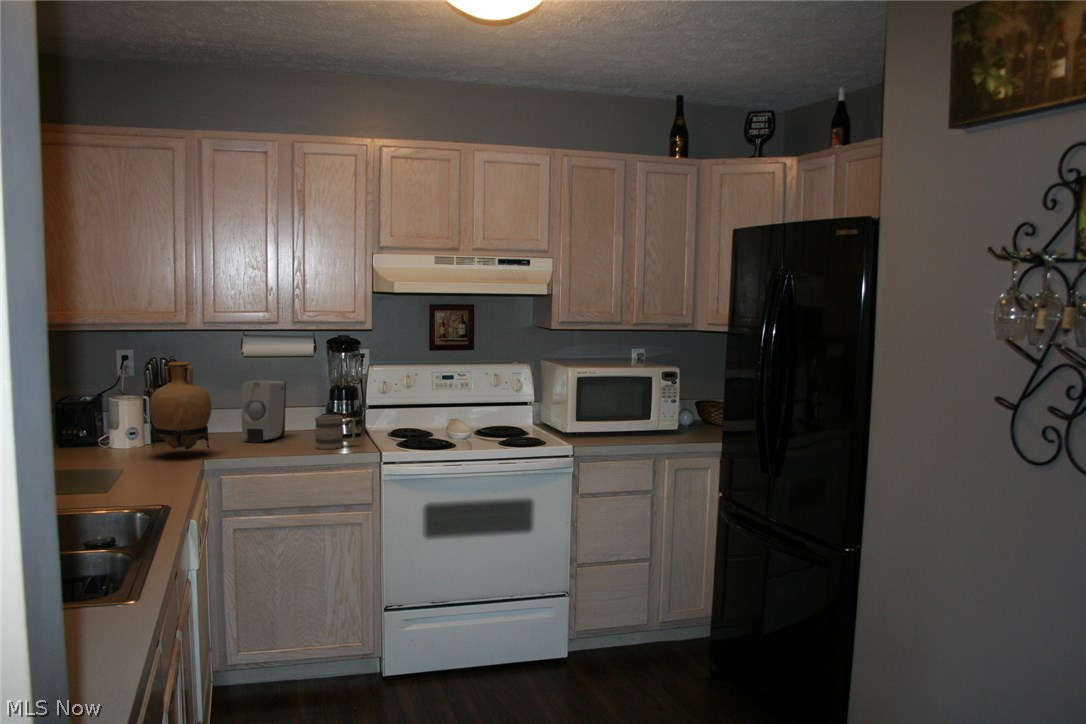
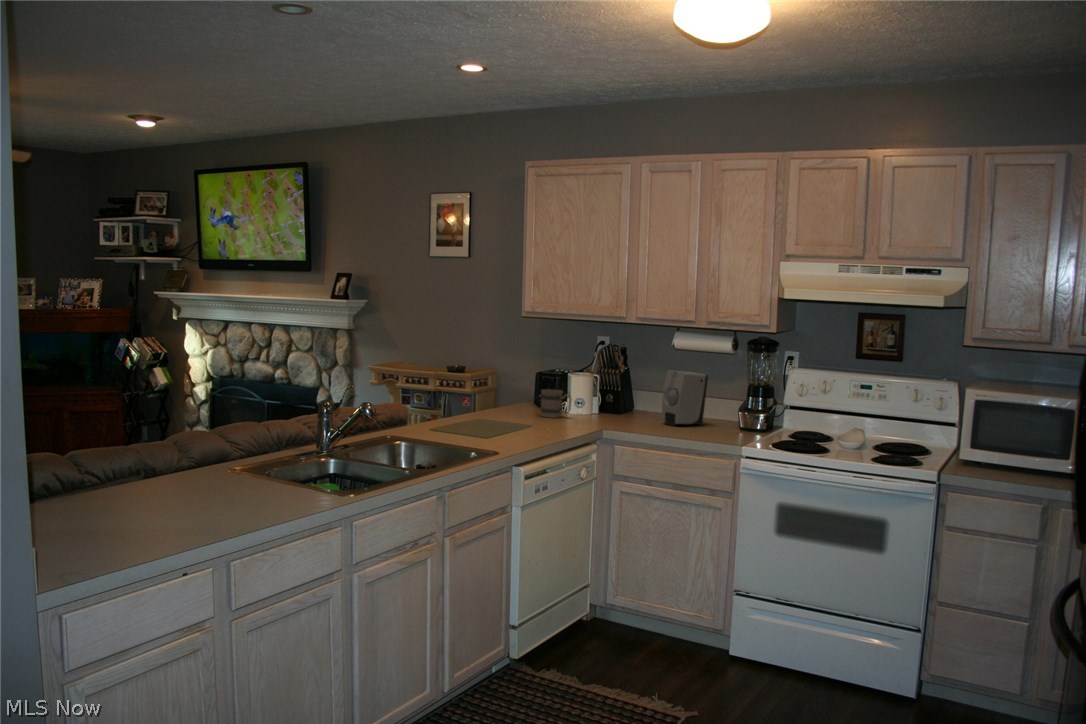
vase: present [149,362,211,449] -> none [577,347,623,422]
mug: present [315,415,355,449] -> present [540,389,572,418]

